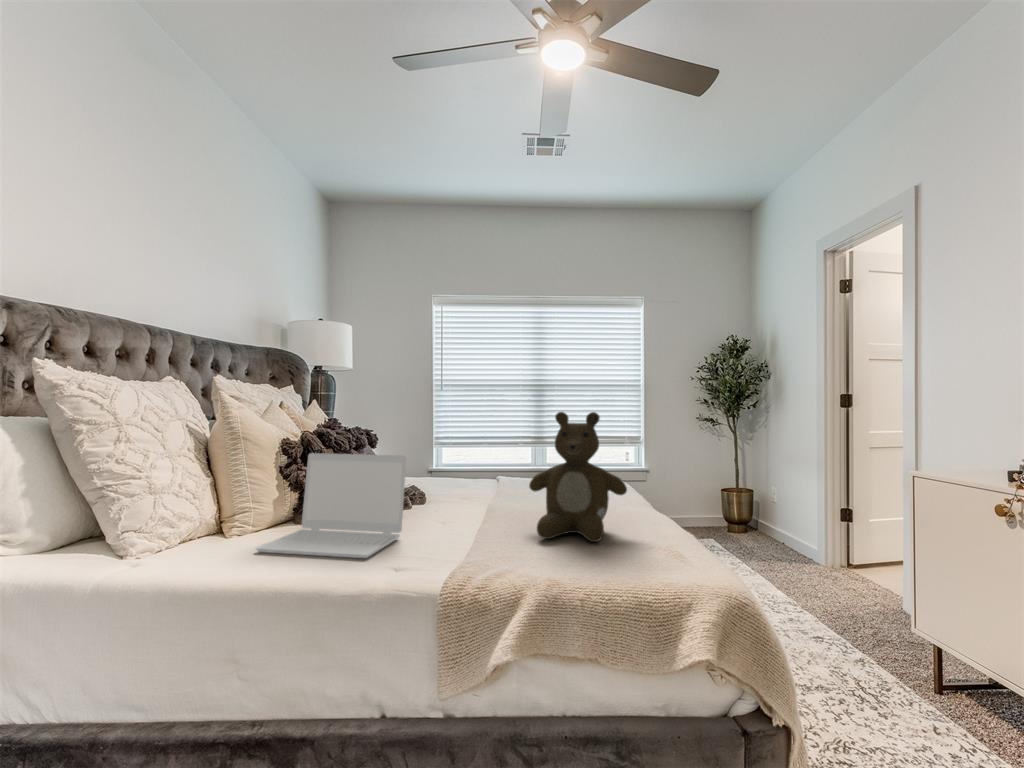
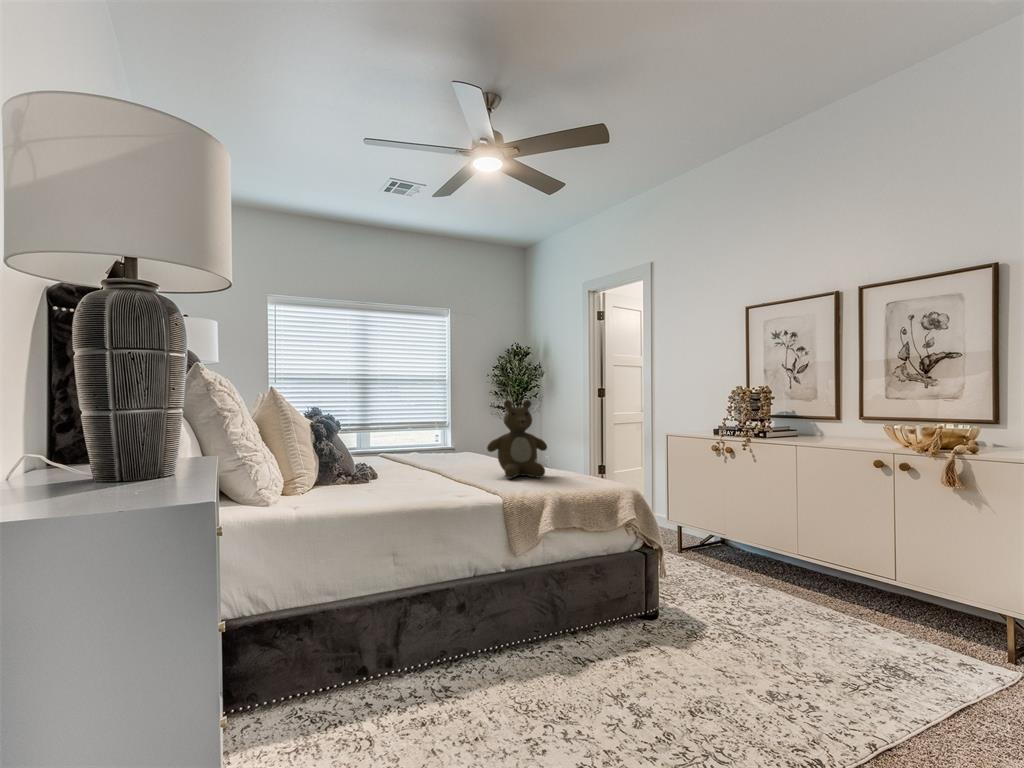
laptop: present [257,453,406,558] -> none [348,430,433,498]

